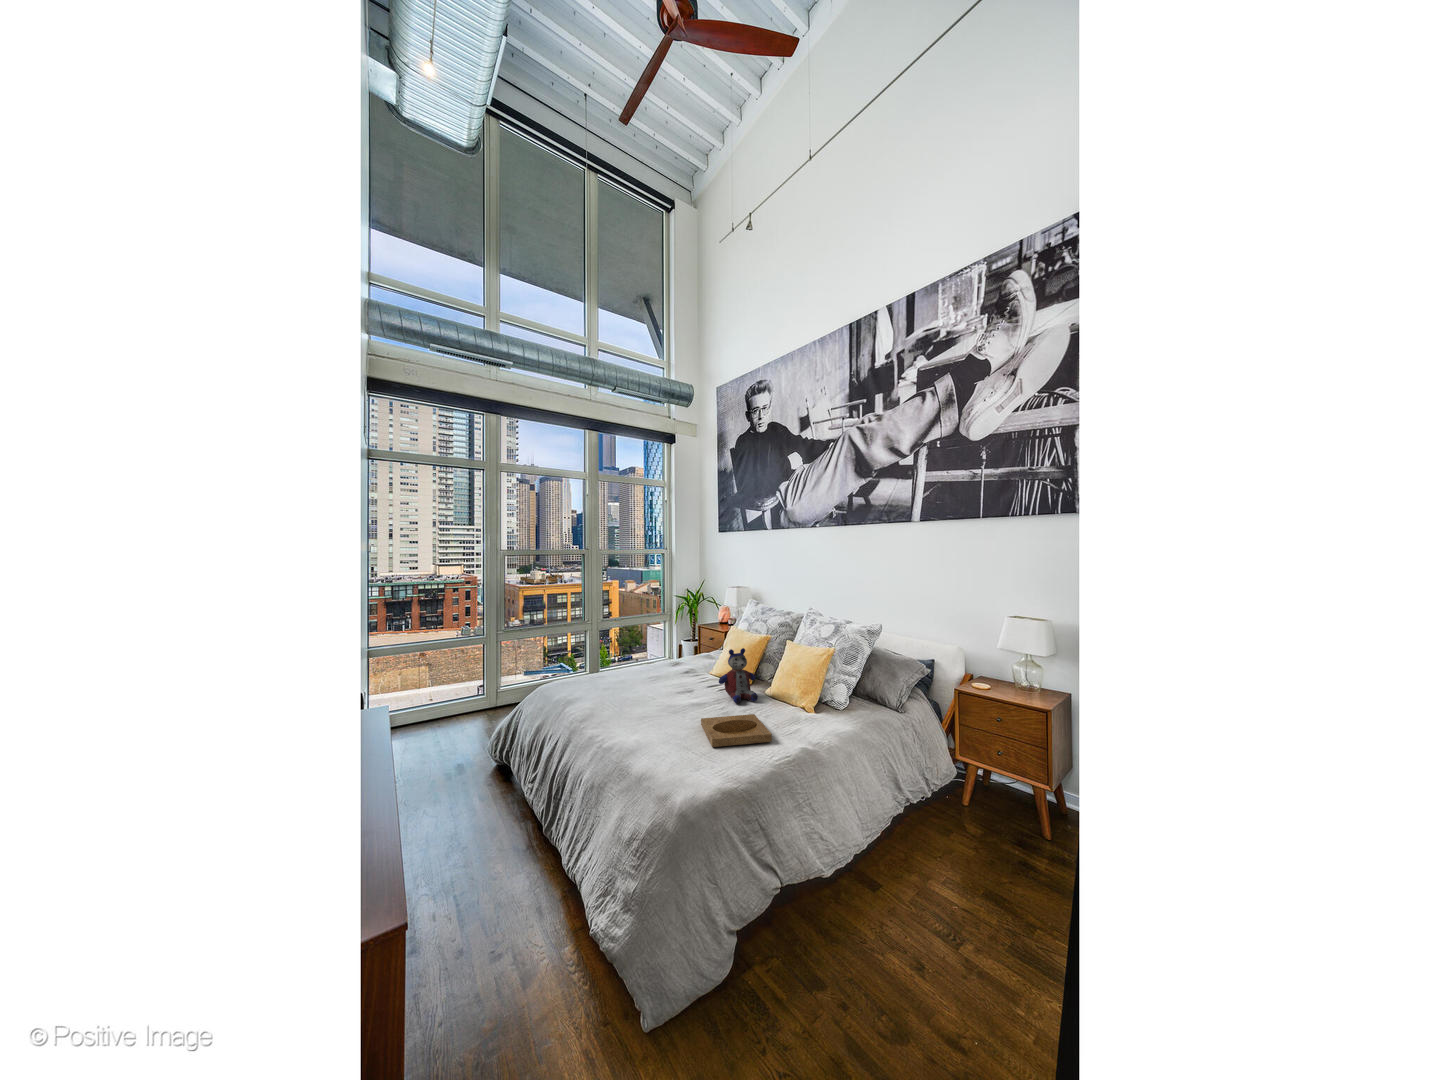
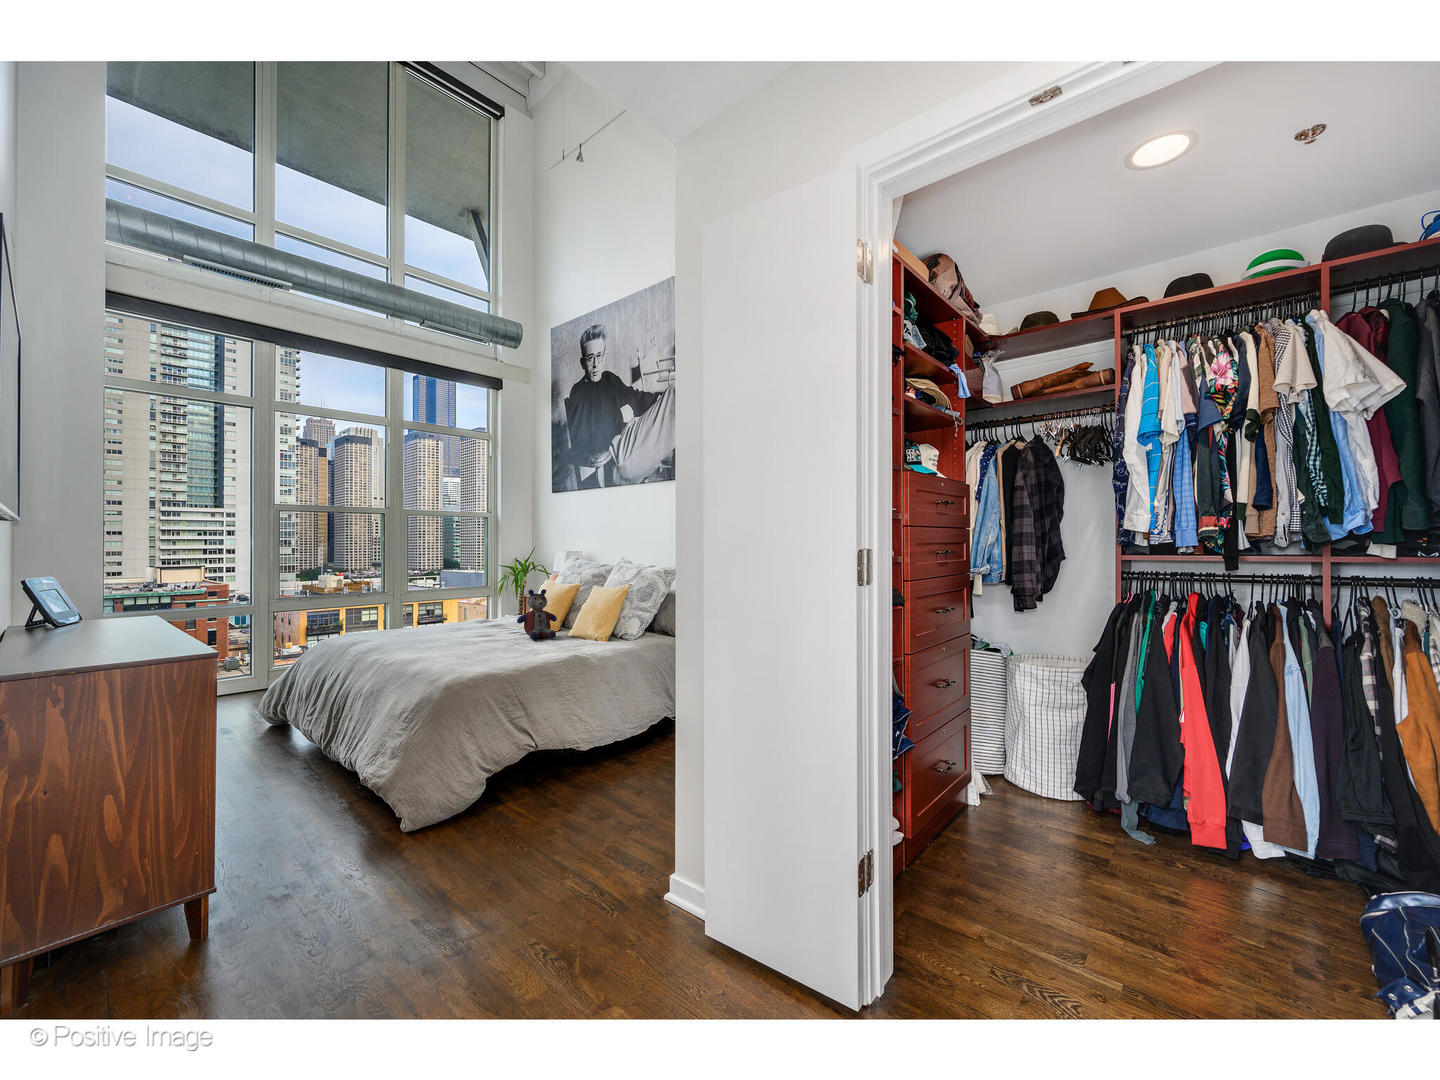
tray: present [701,714,772,747] -> none [490,642,553,660]

